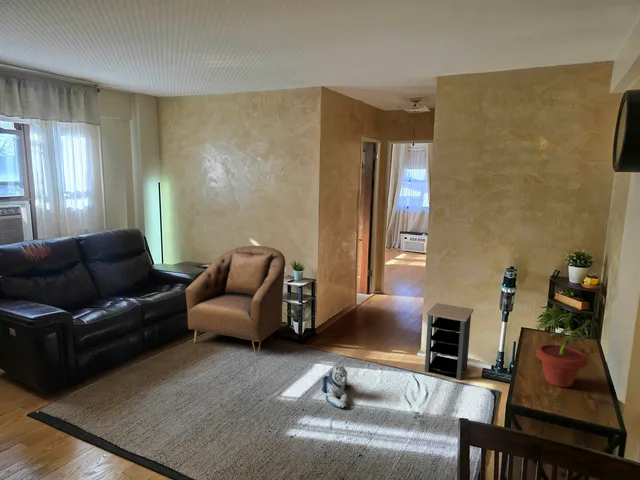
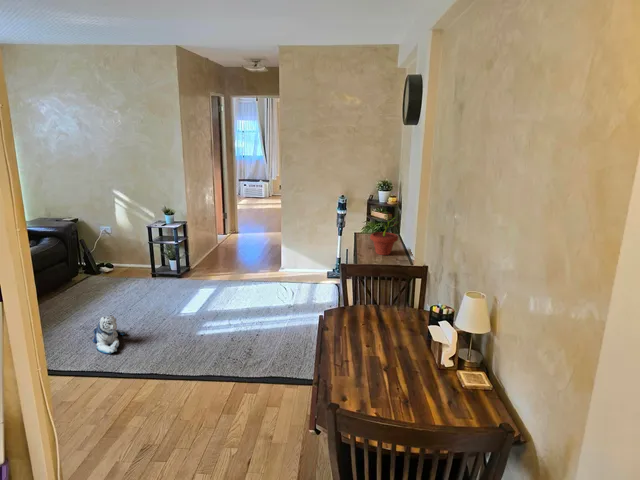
armchair: present [185,246,286,355] -> none [59,196,160,291]
side table: present [425,303,474,380] -> none [286,229,318,282]
plush toy: present [321,367,351,408] -> present [93,315,125,354]

